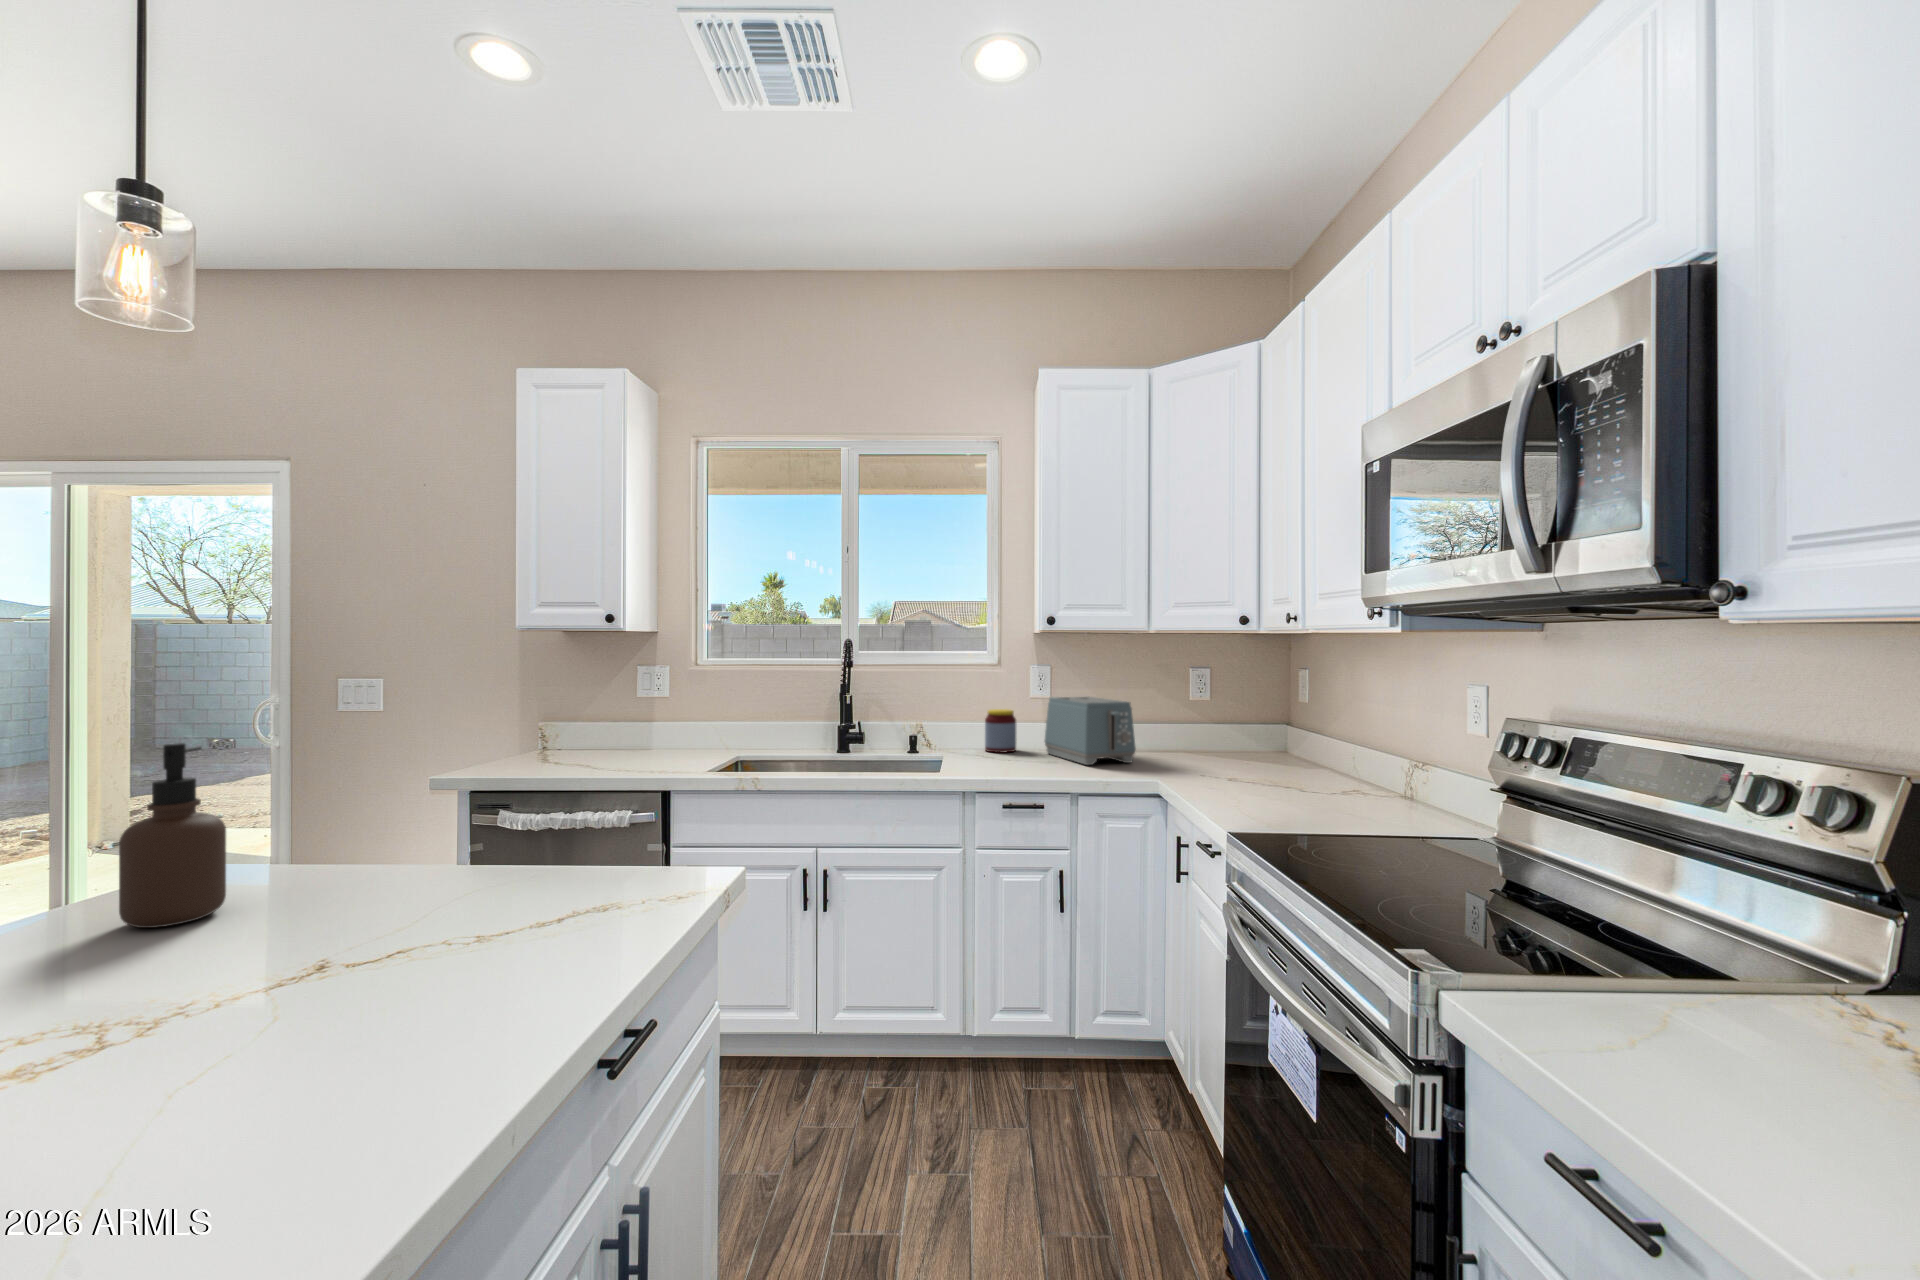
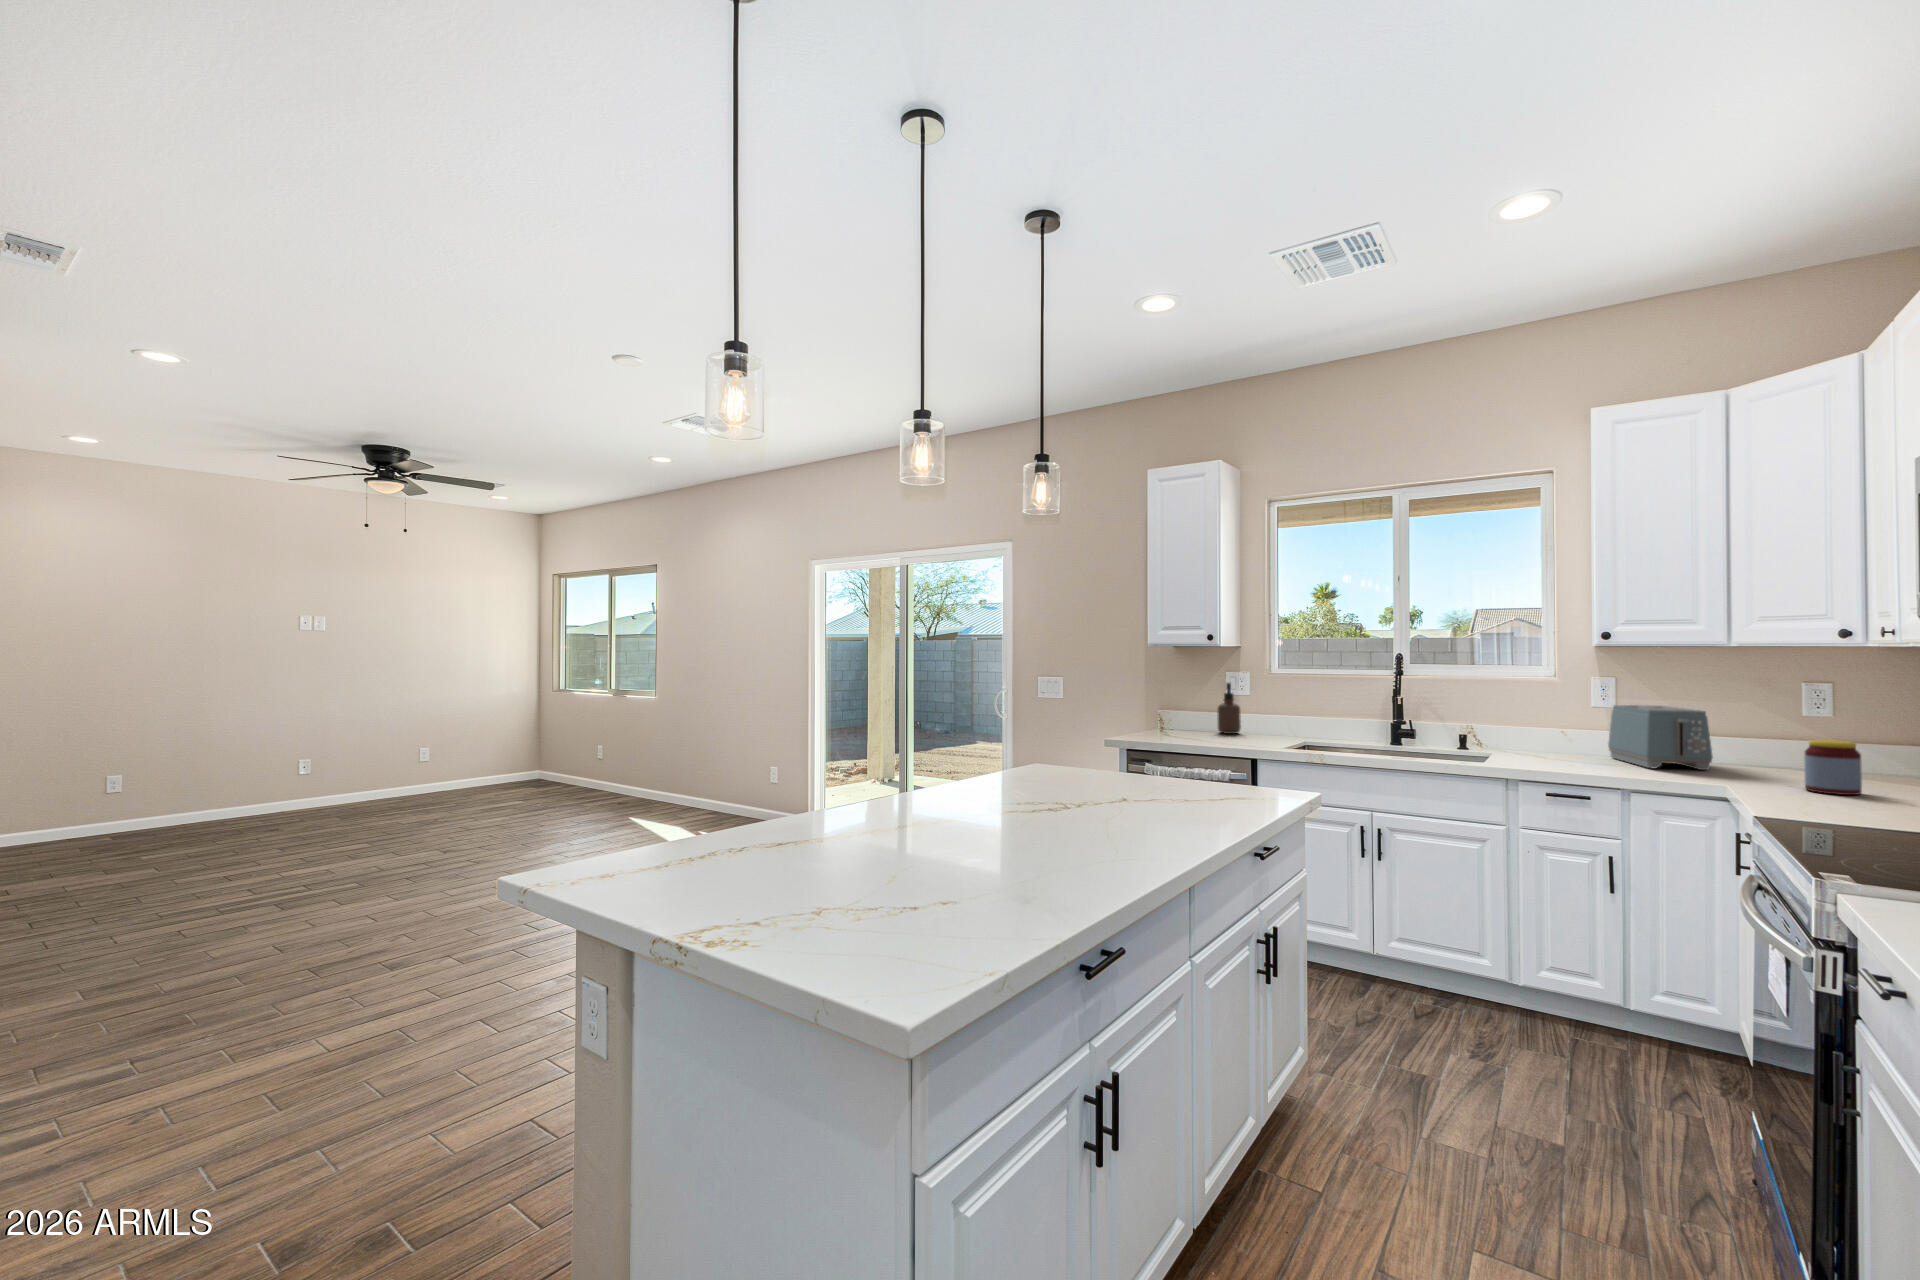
jar: present [985,709,1016,753] -> present [1804,740,1862,795]
soap dispenser: present [119,743,226,928] -> present [1217,683,1241,734]

